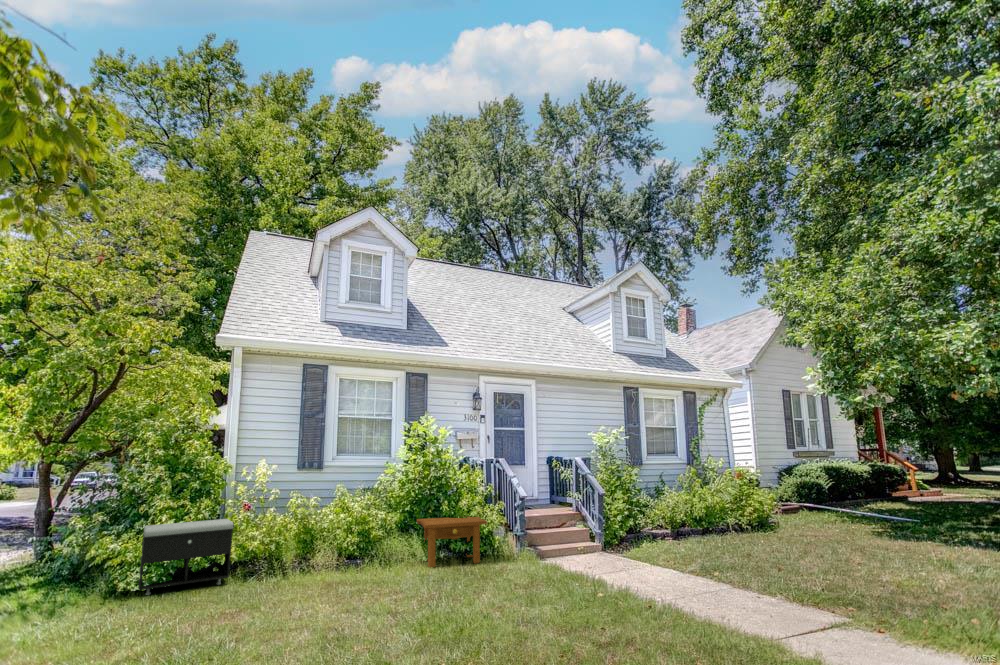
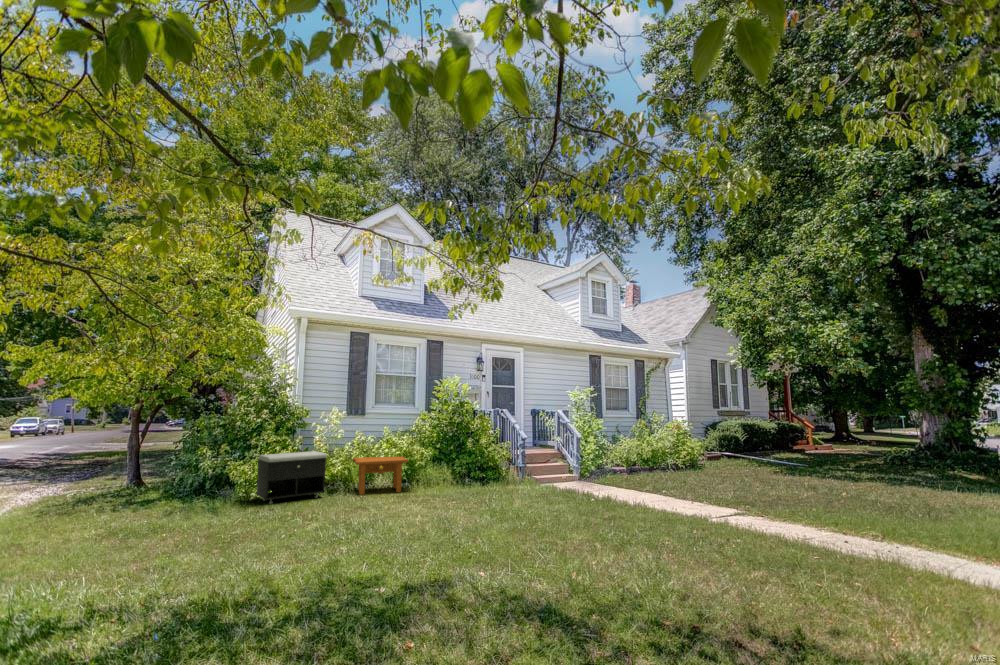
side table: present [417,517,487,567] -> present [353,457,408,495]

